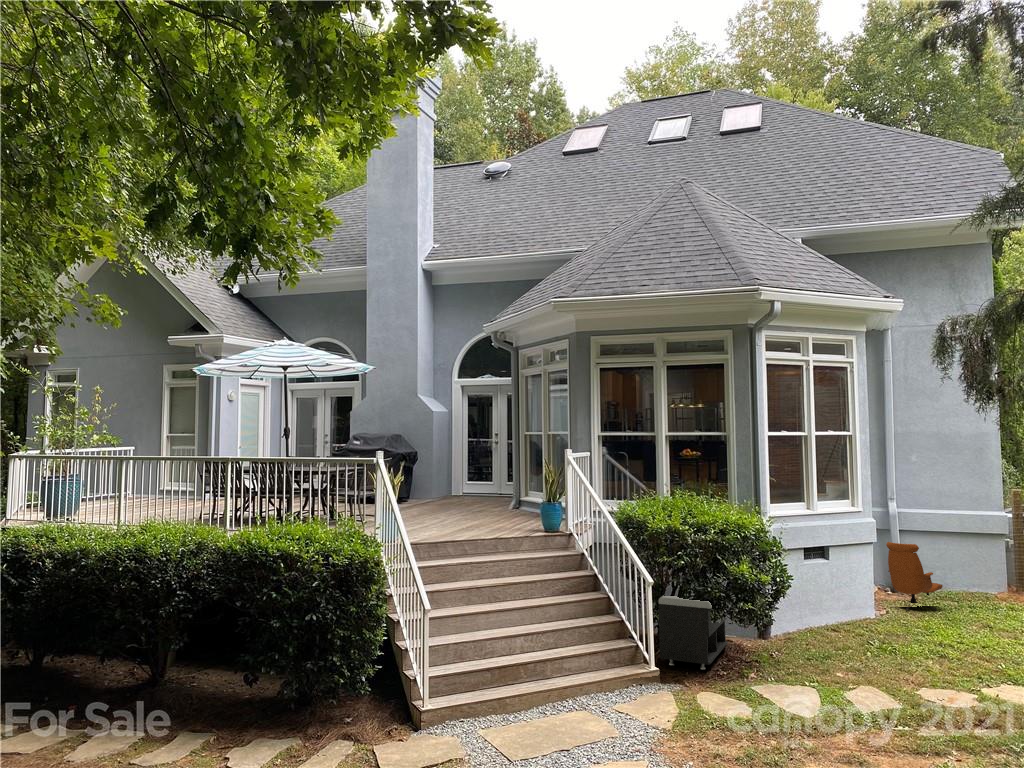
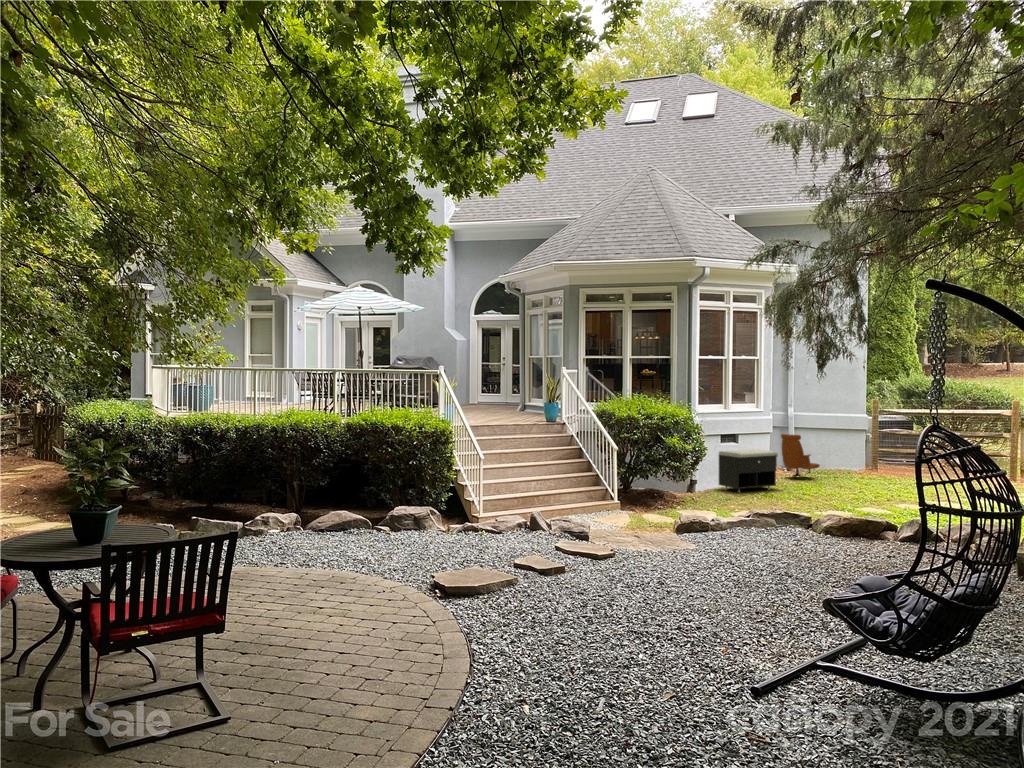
storage bench: present [659,596,728,670] -> present [719,449,778,492]

